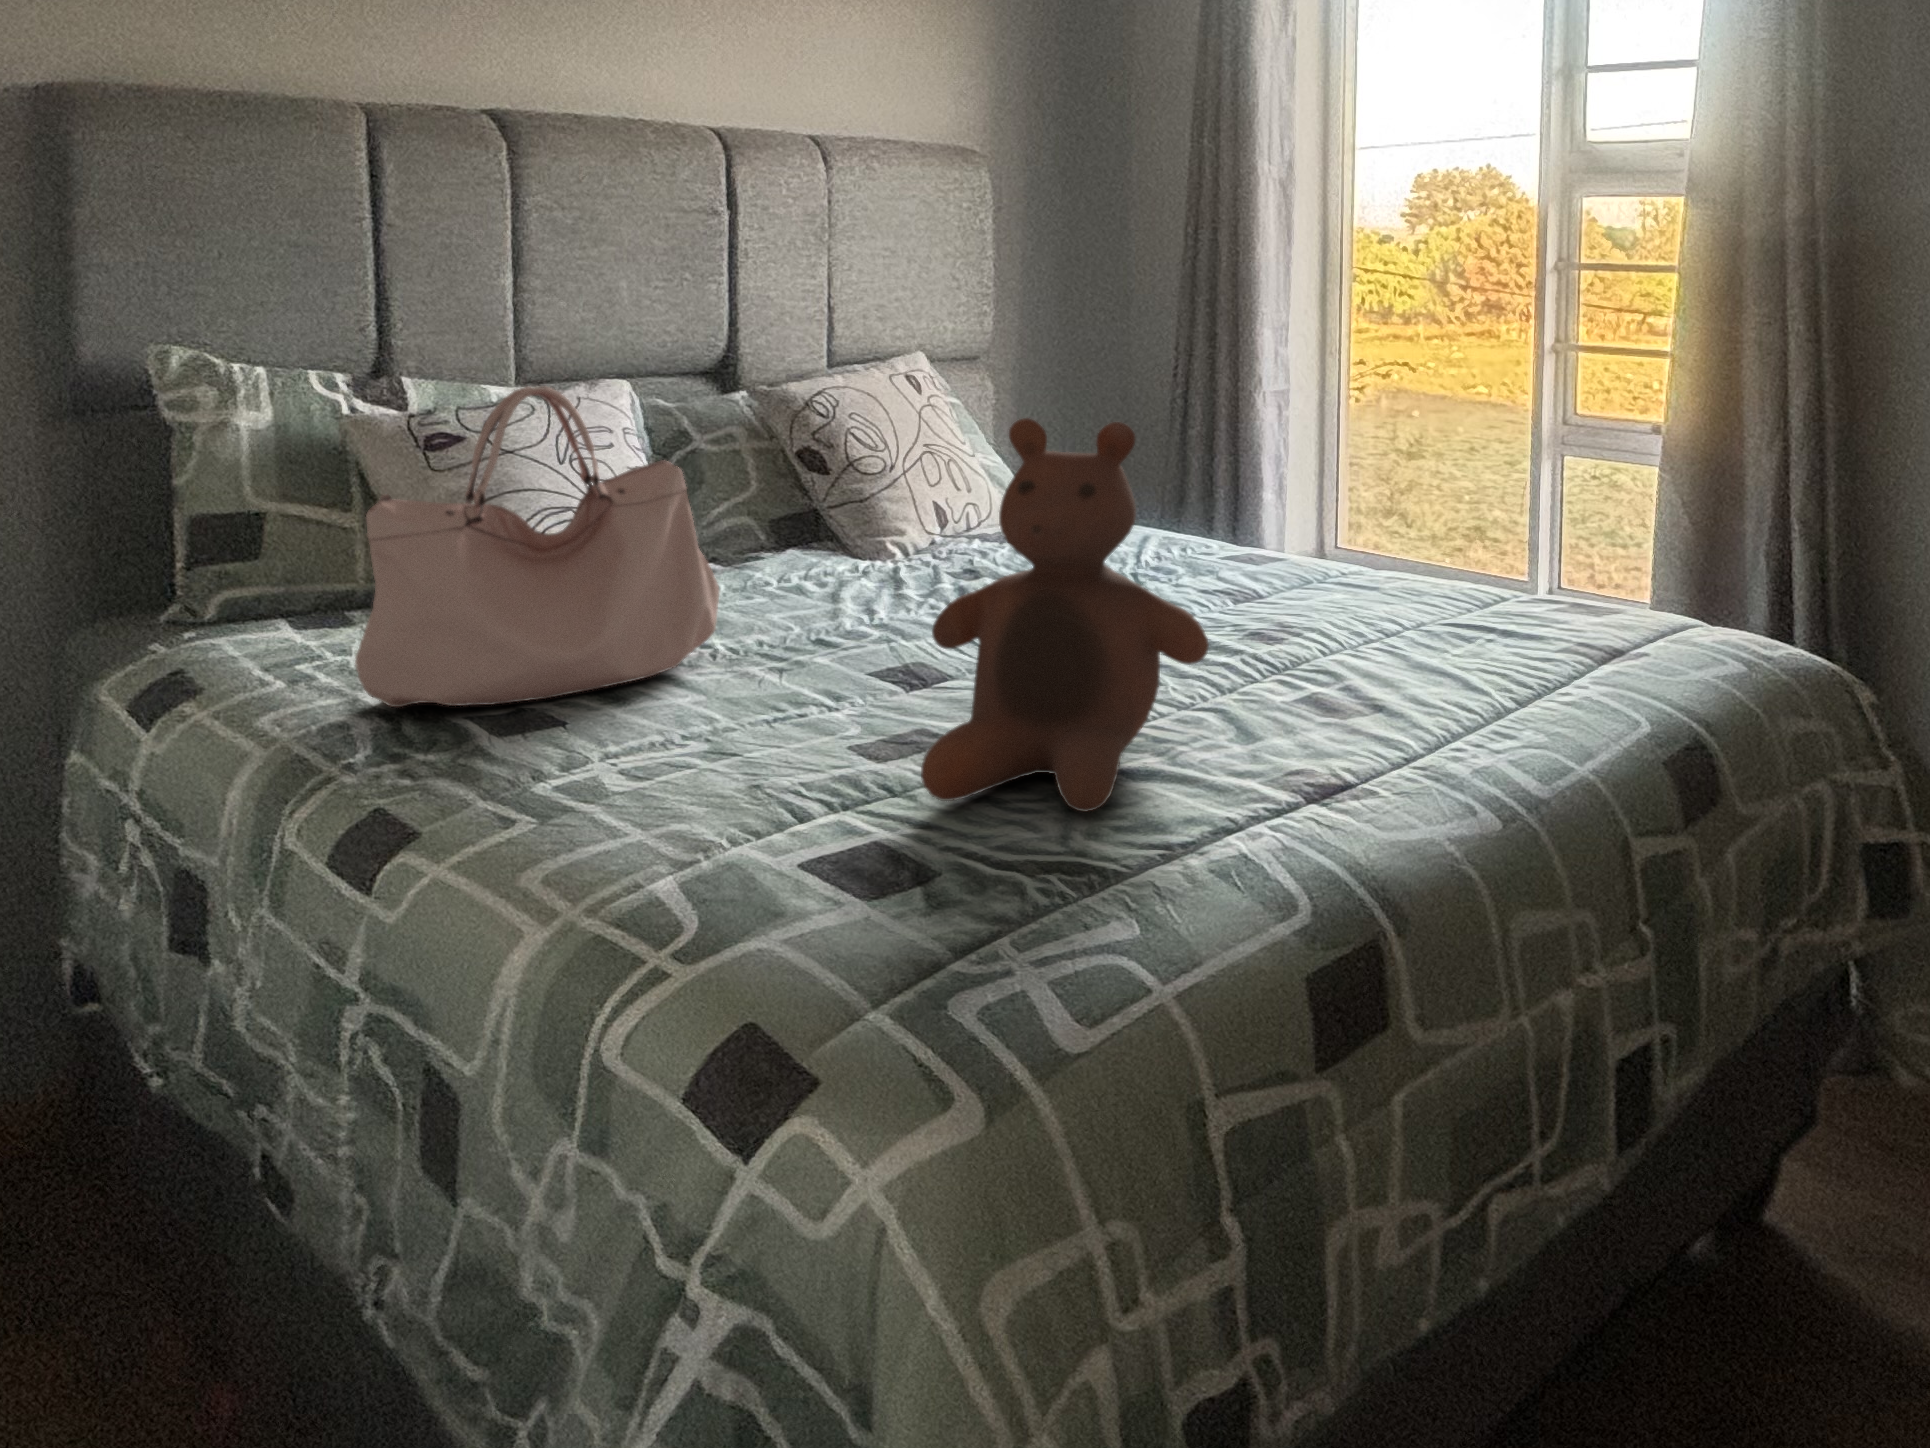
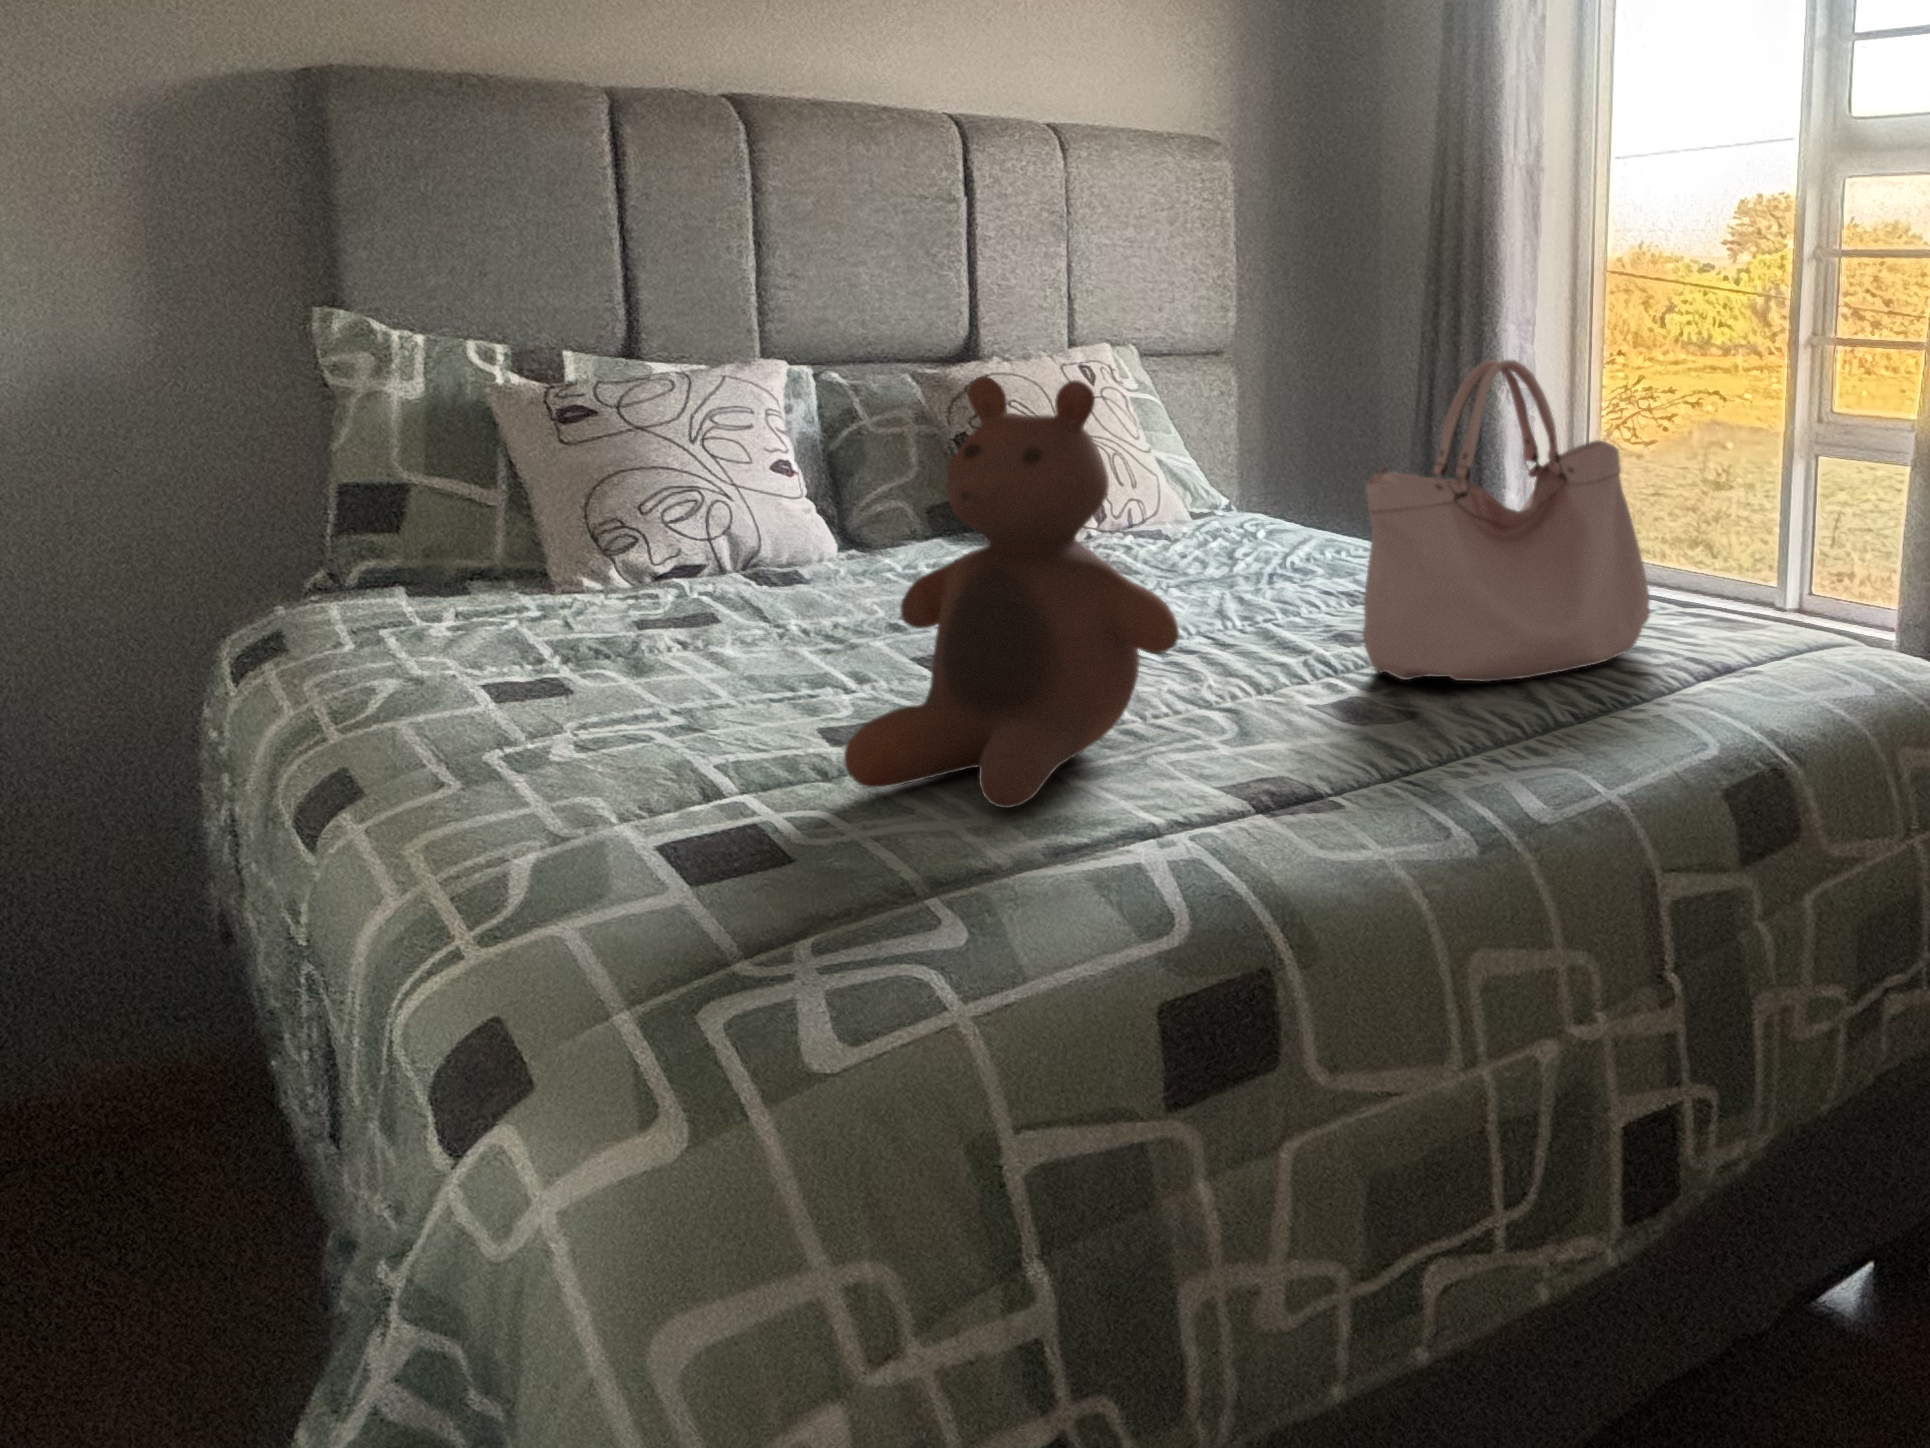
handbag: present [355,387,719,707] -> present [1363,360,1650,681]

